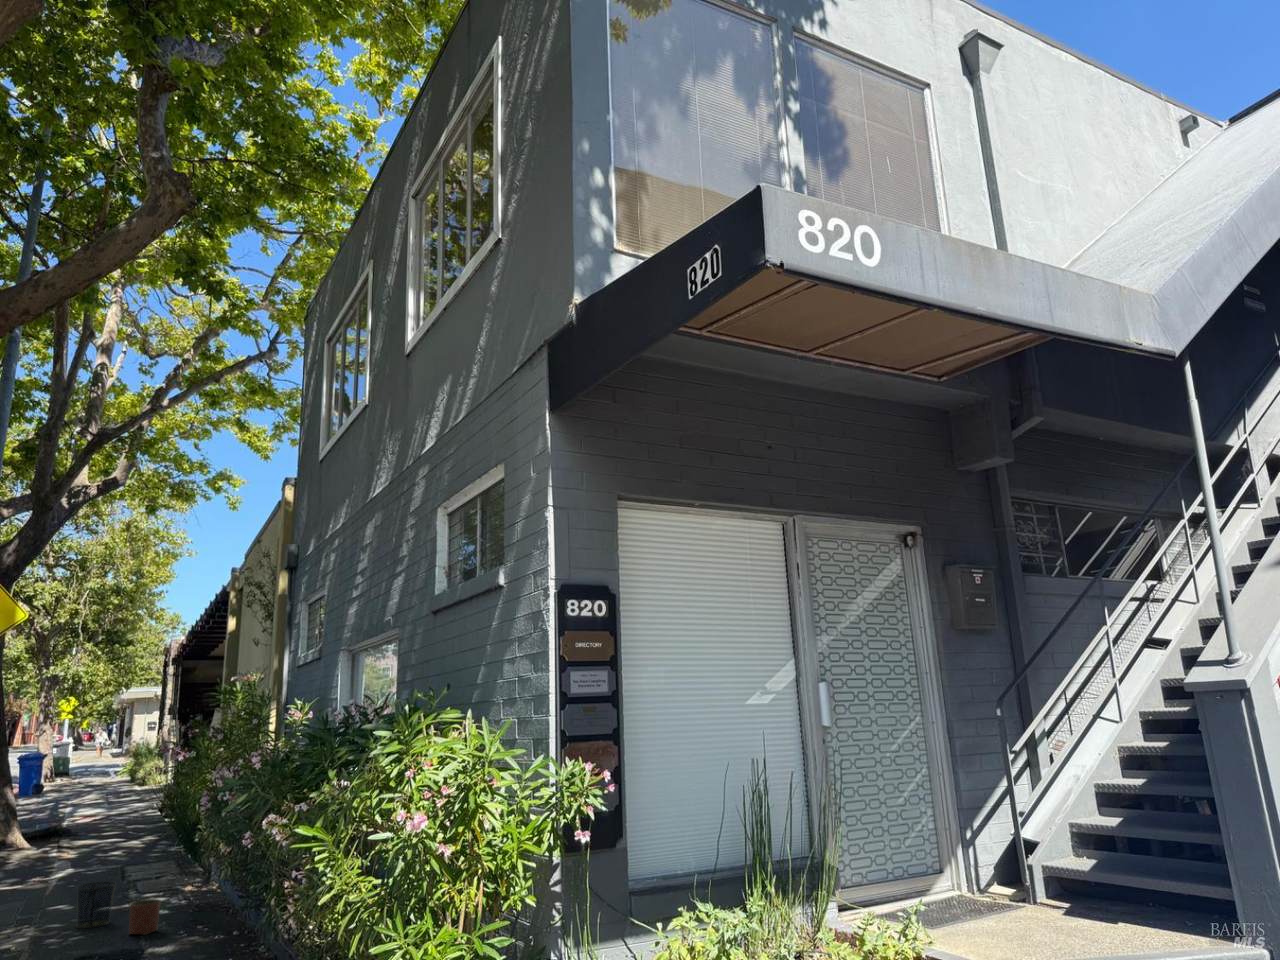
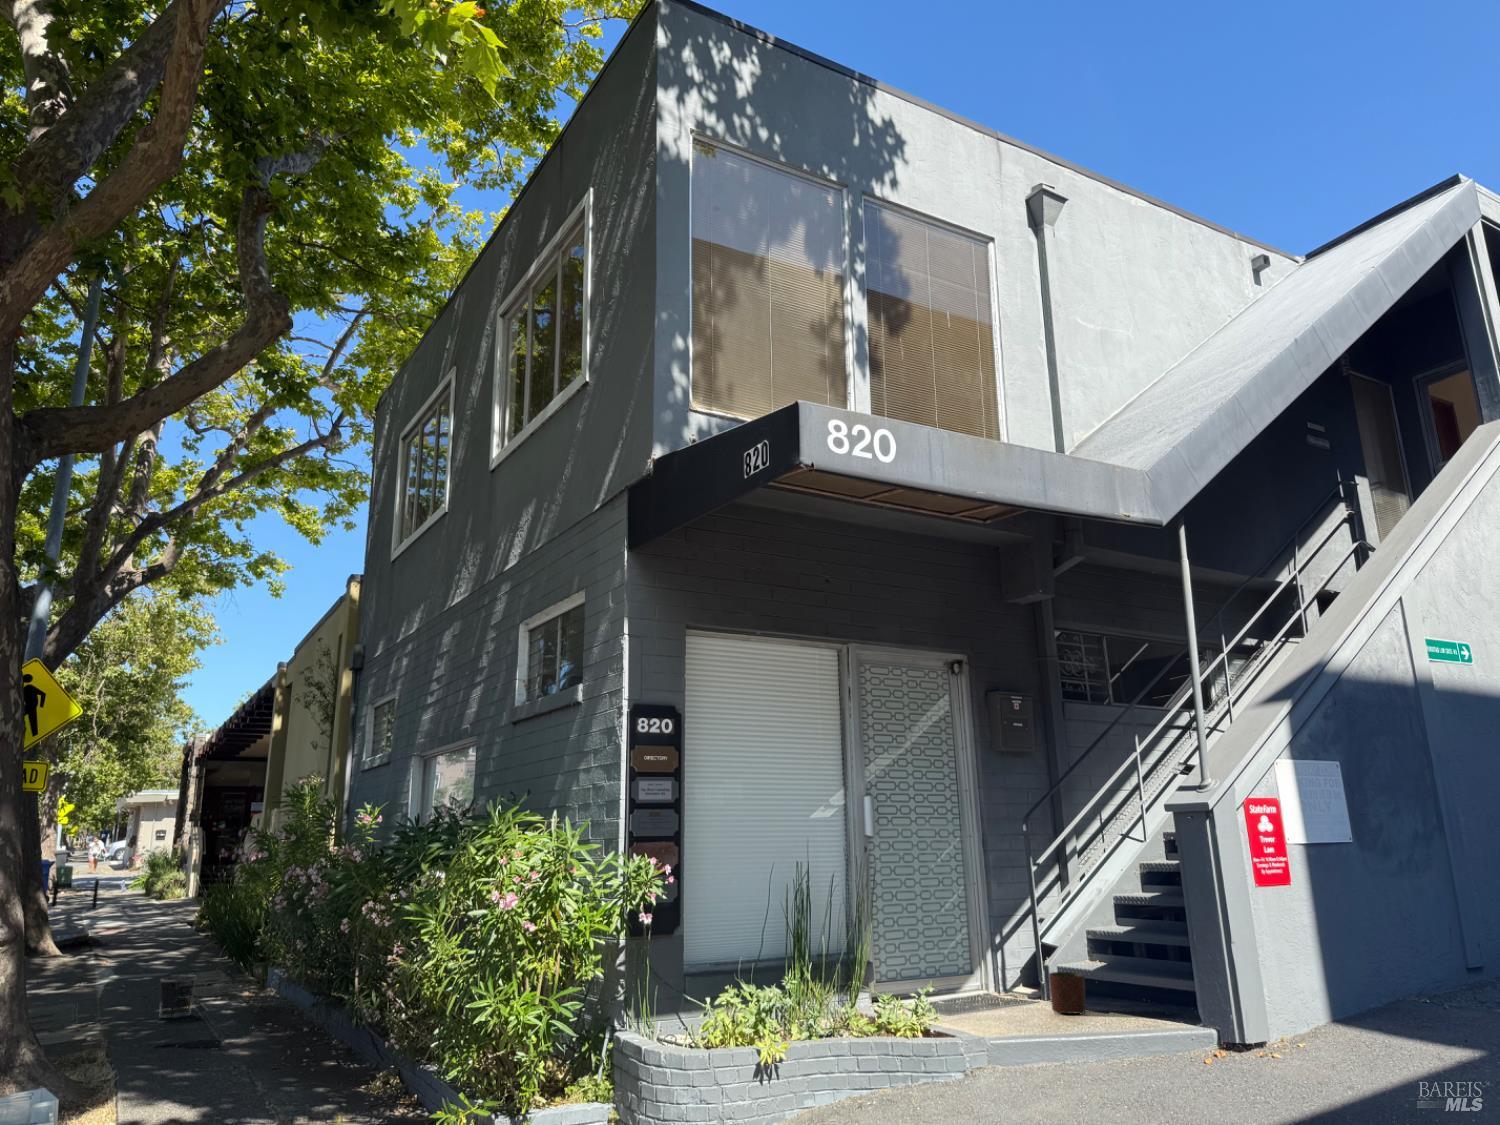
bench: none [40,769,83,798] -> present [51,879,99,909]
planter: present [129,899,161,935] -> present [1049,972,1085,1014]

